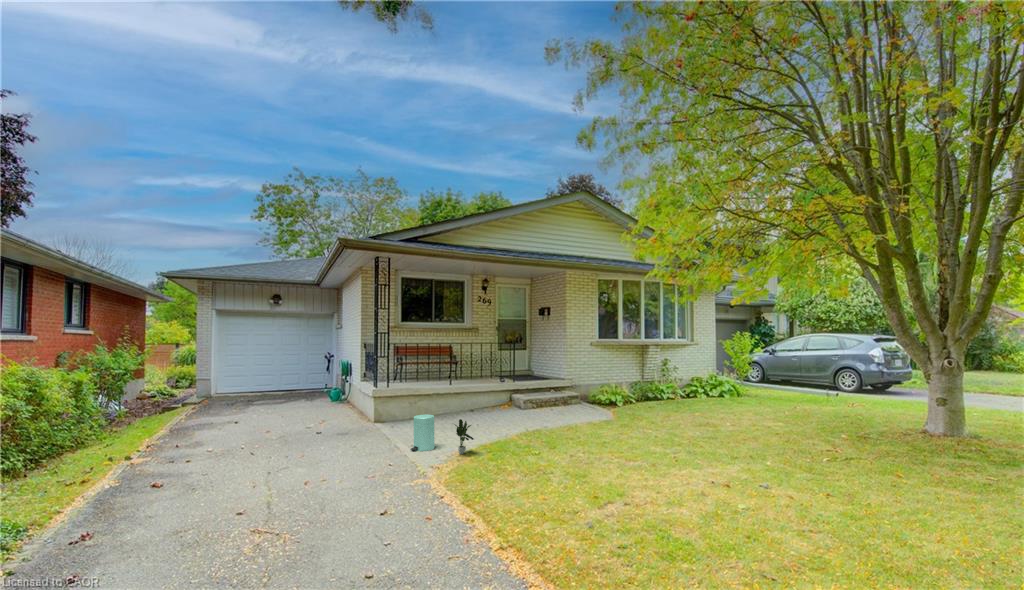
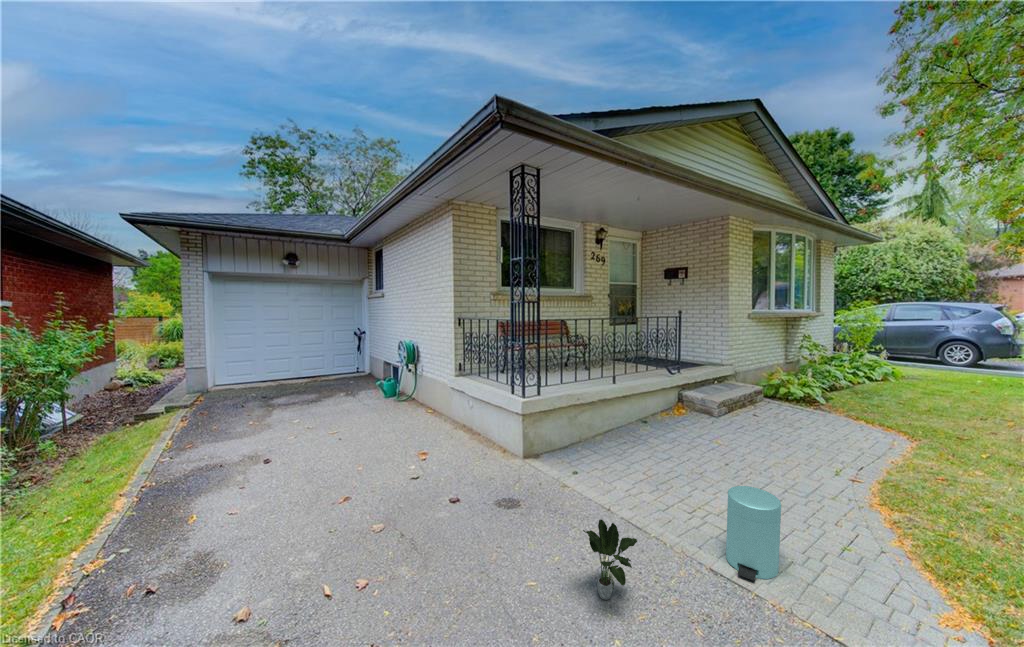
potted plant: present [455,419,474,454] -> present [583,519,637,600]

